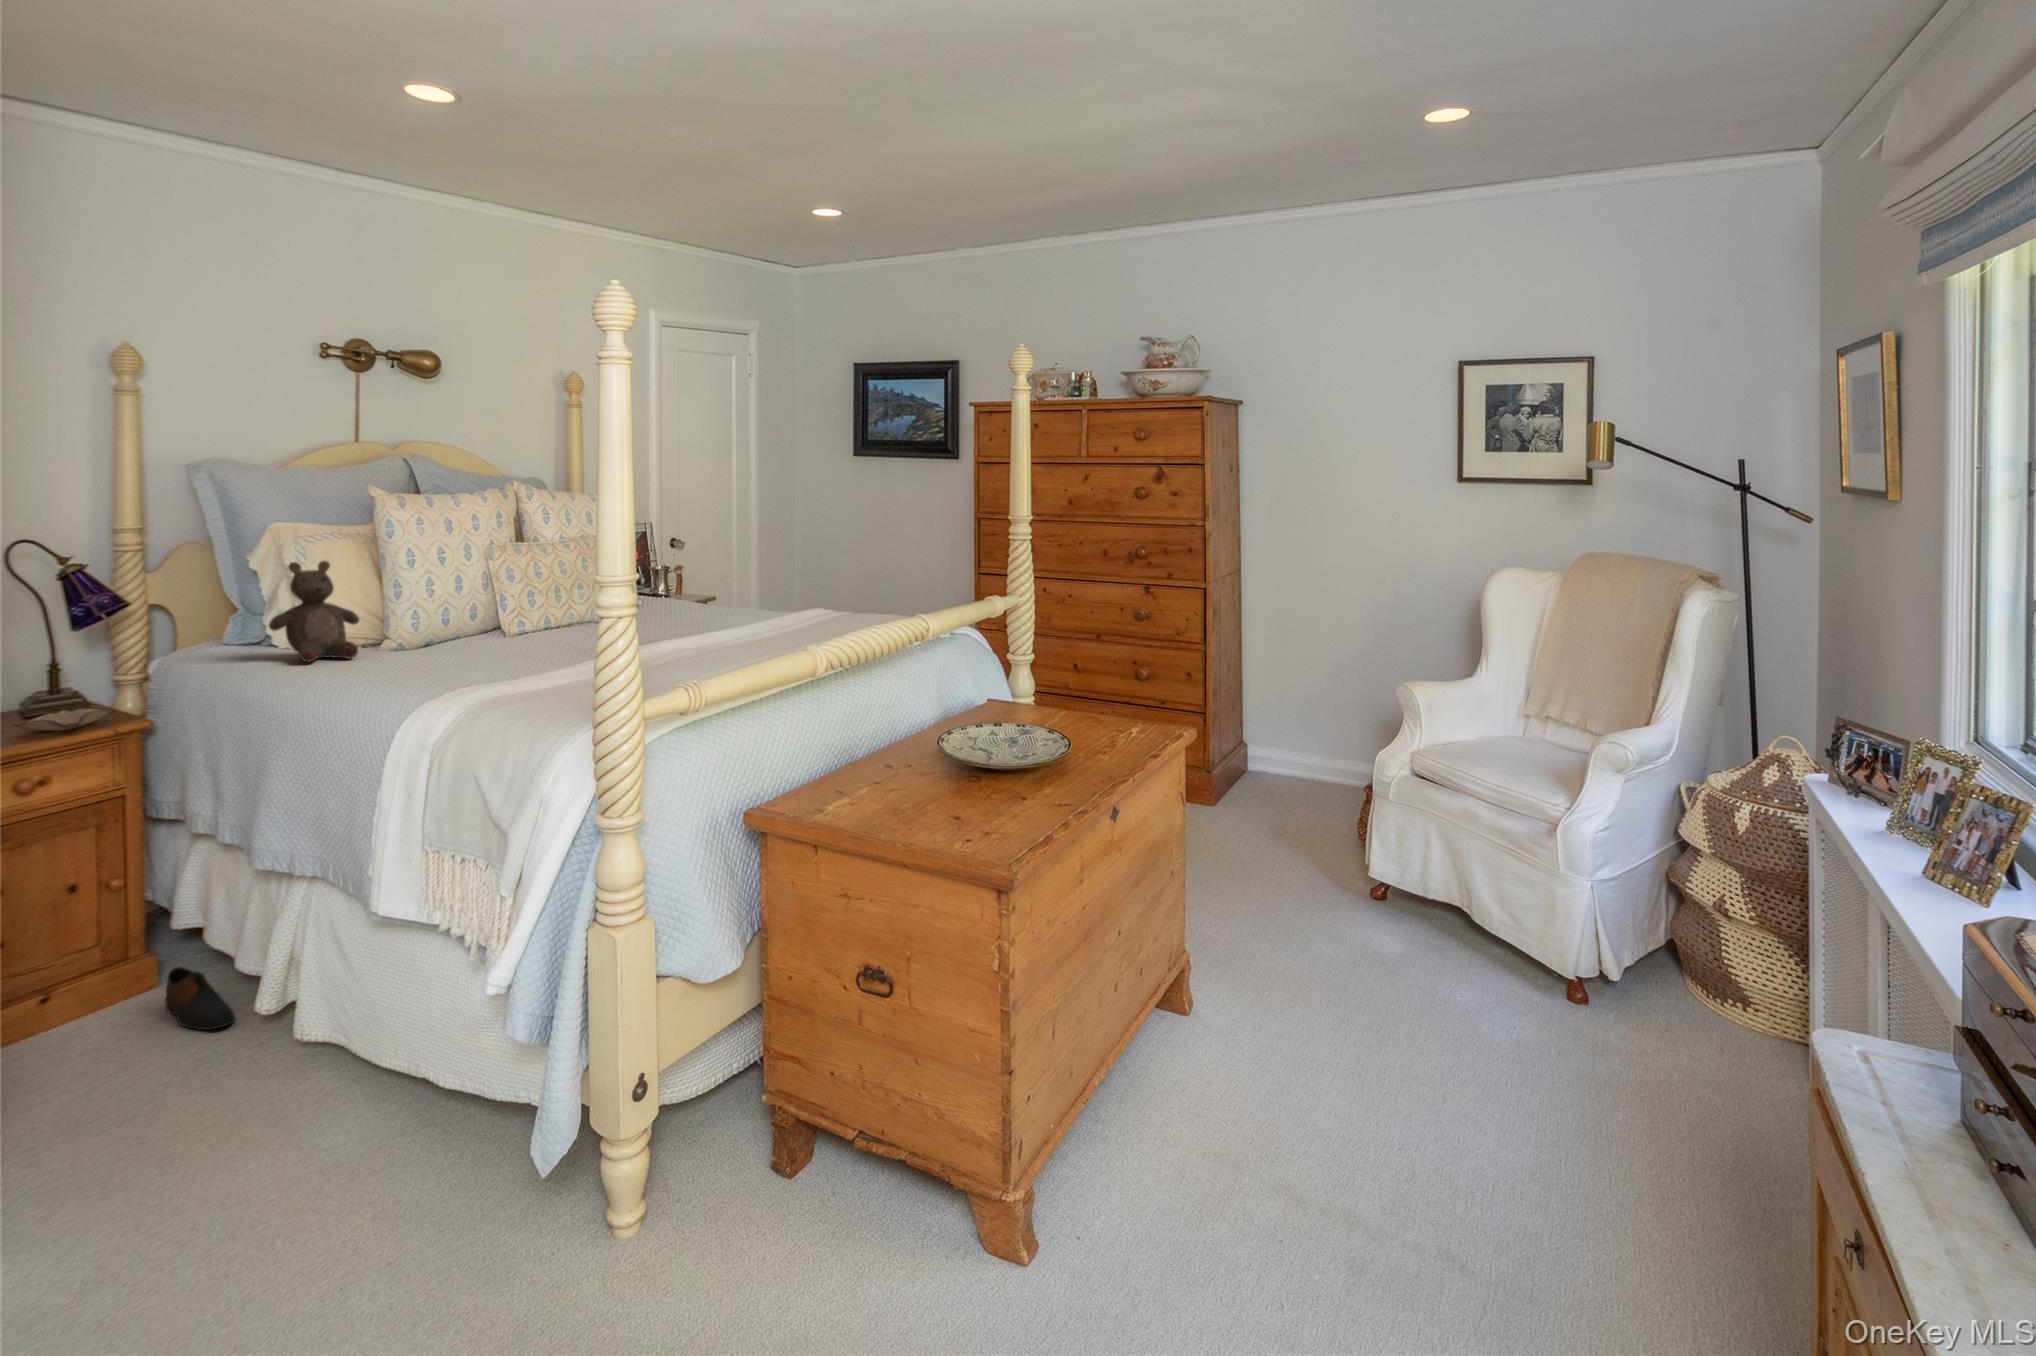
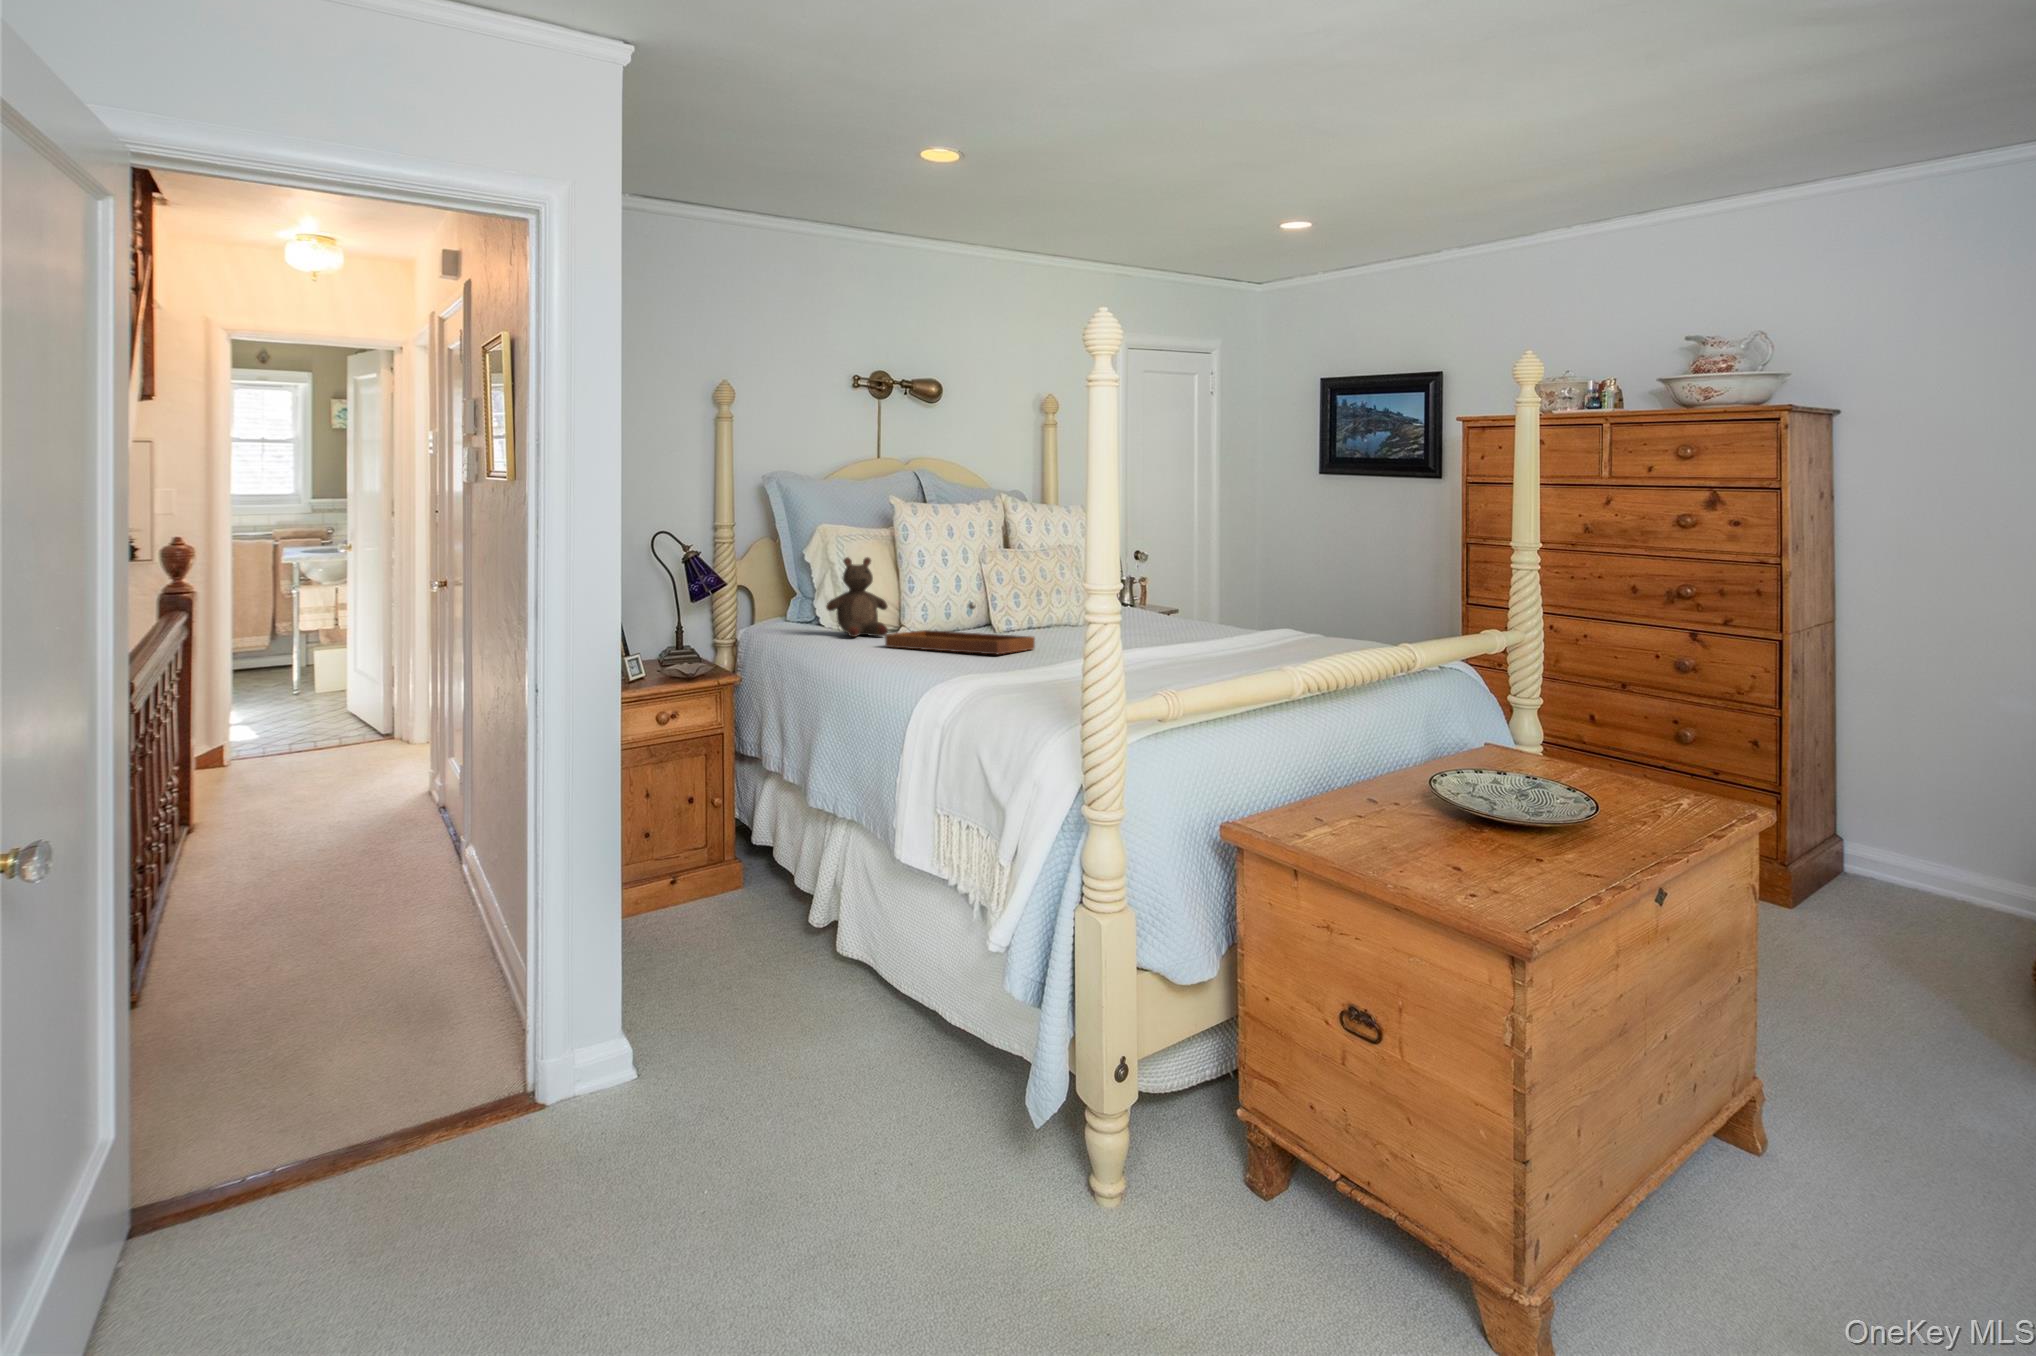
tray: none [346,614,550,680] -> present [885,602,1035,654]
shoe: present [165,967,236,1030] -> none [736,869,786,914]

